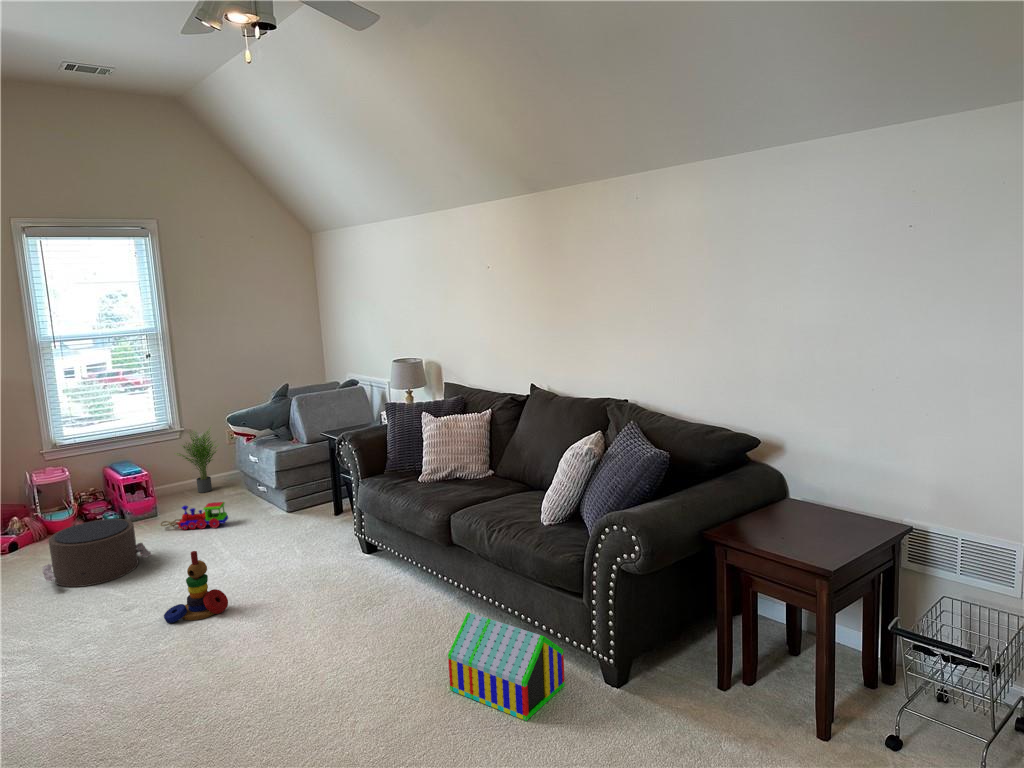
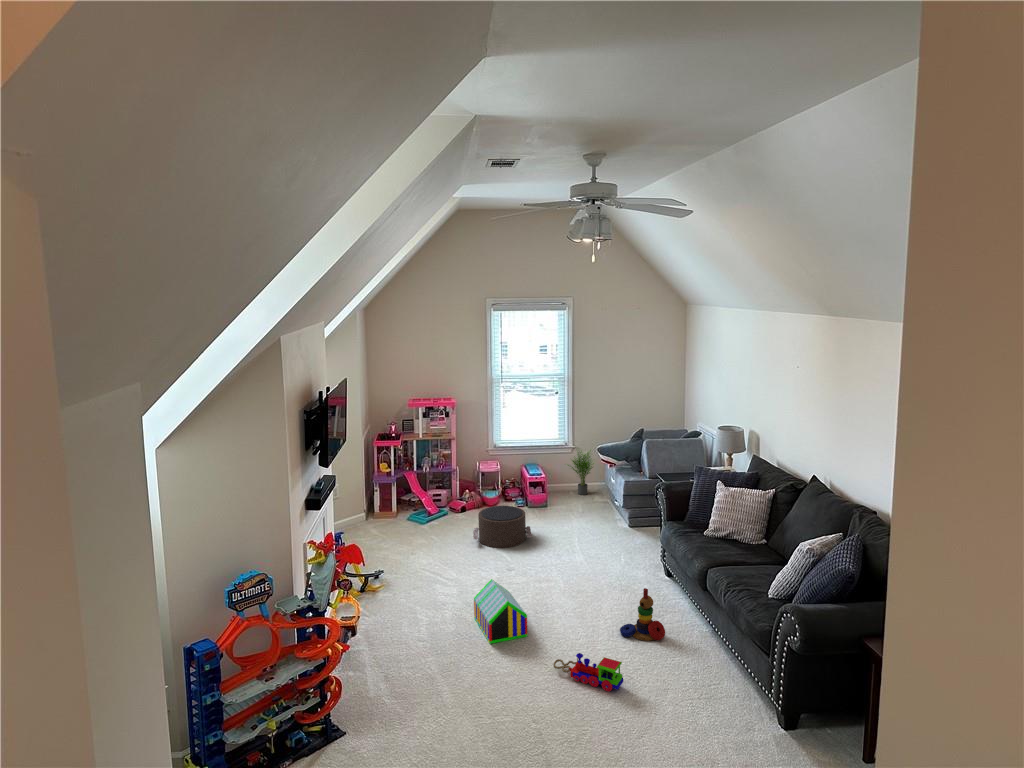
toy train: present [160,502,228,530] -> present [554,653,623,692]
stacking toy: present [164,551,228,623] -> present [620,588,665,641]
toy house: present [448,612,565,721] -> present [474,579,527,644]

